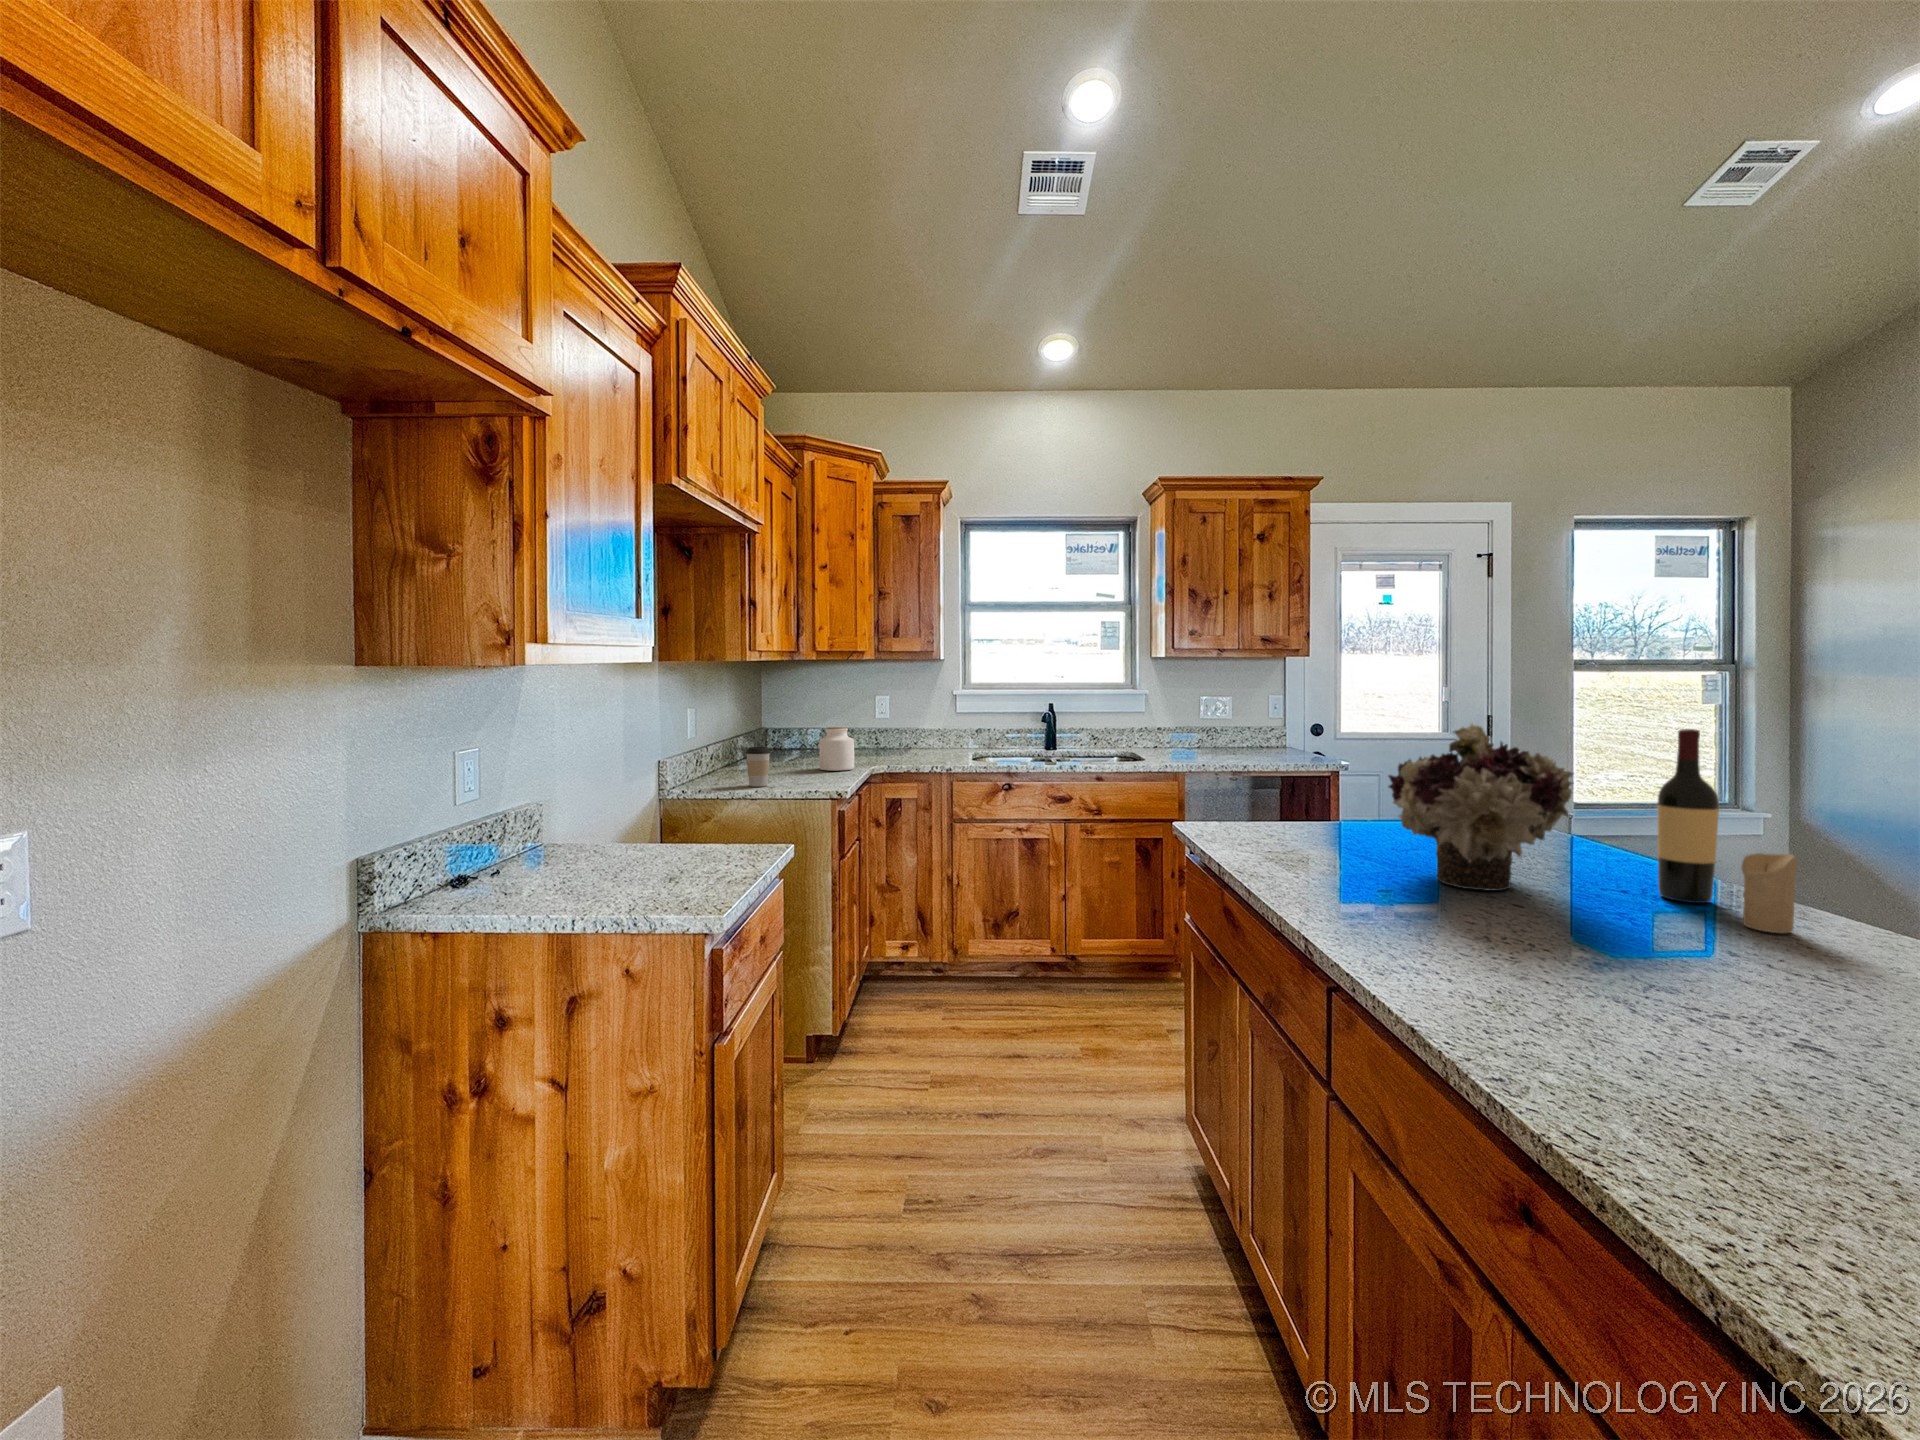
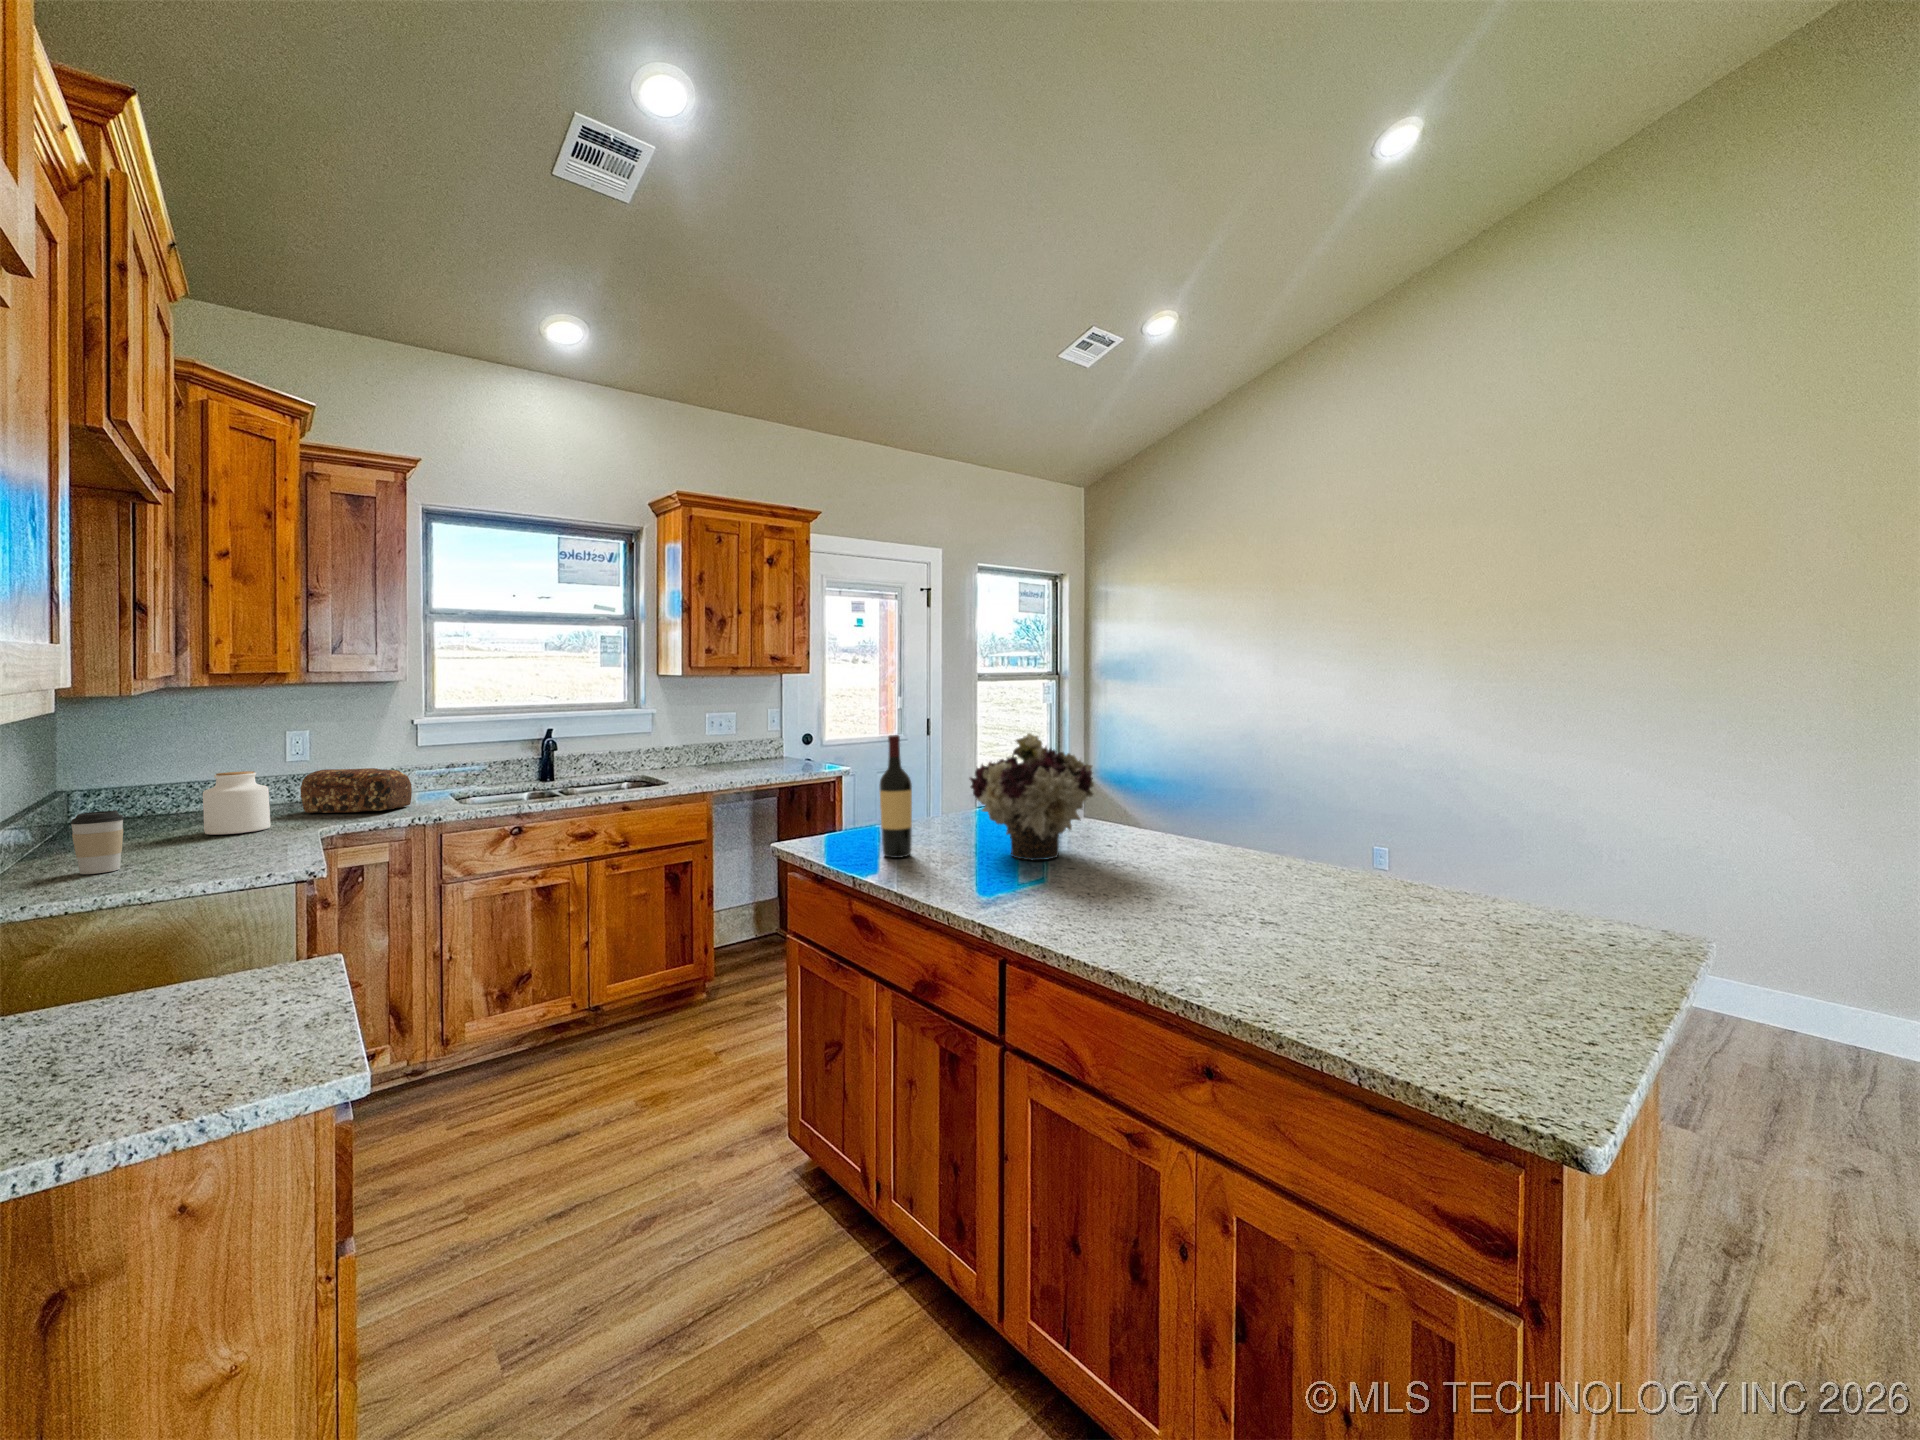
wine bottle: present [1657,729,1719,903] -> present [879,735,912,858]
bread loaf: none [877,730,944,764] -> present [301,768,412,813]
candle: present [1741,853,1797,933] -> none [1180,807,1206,858]

